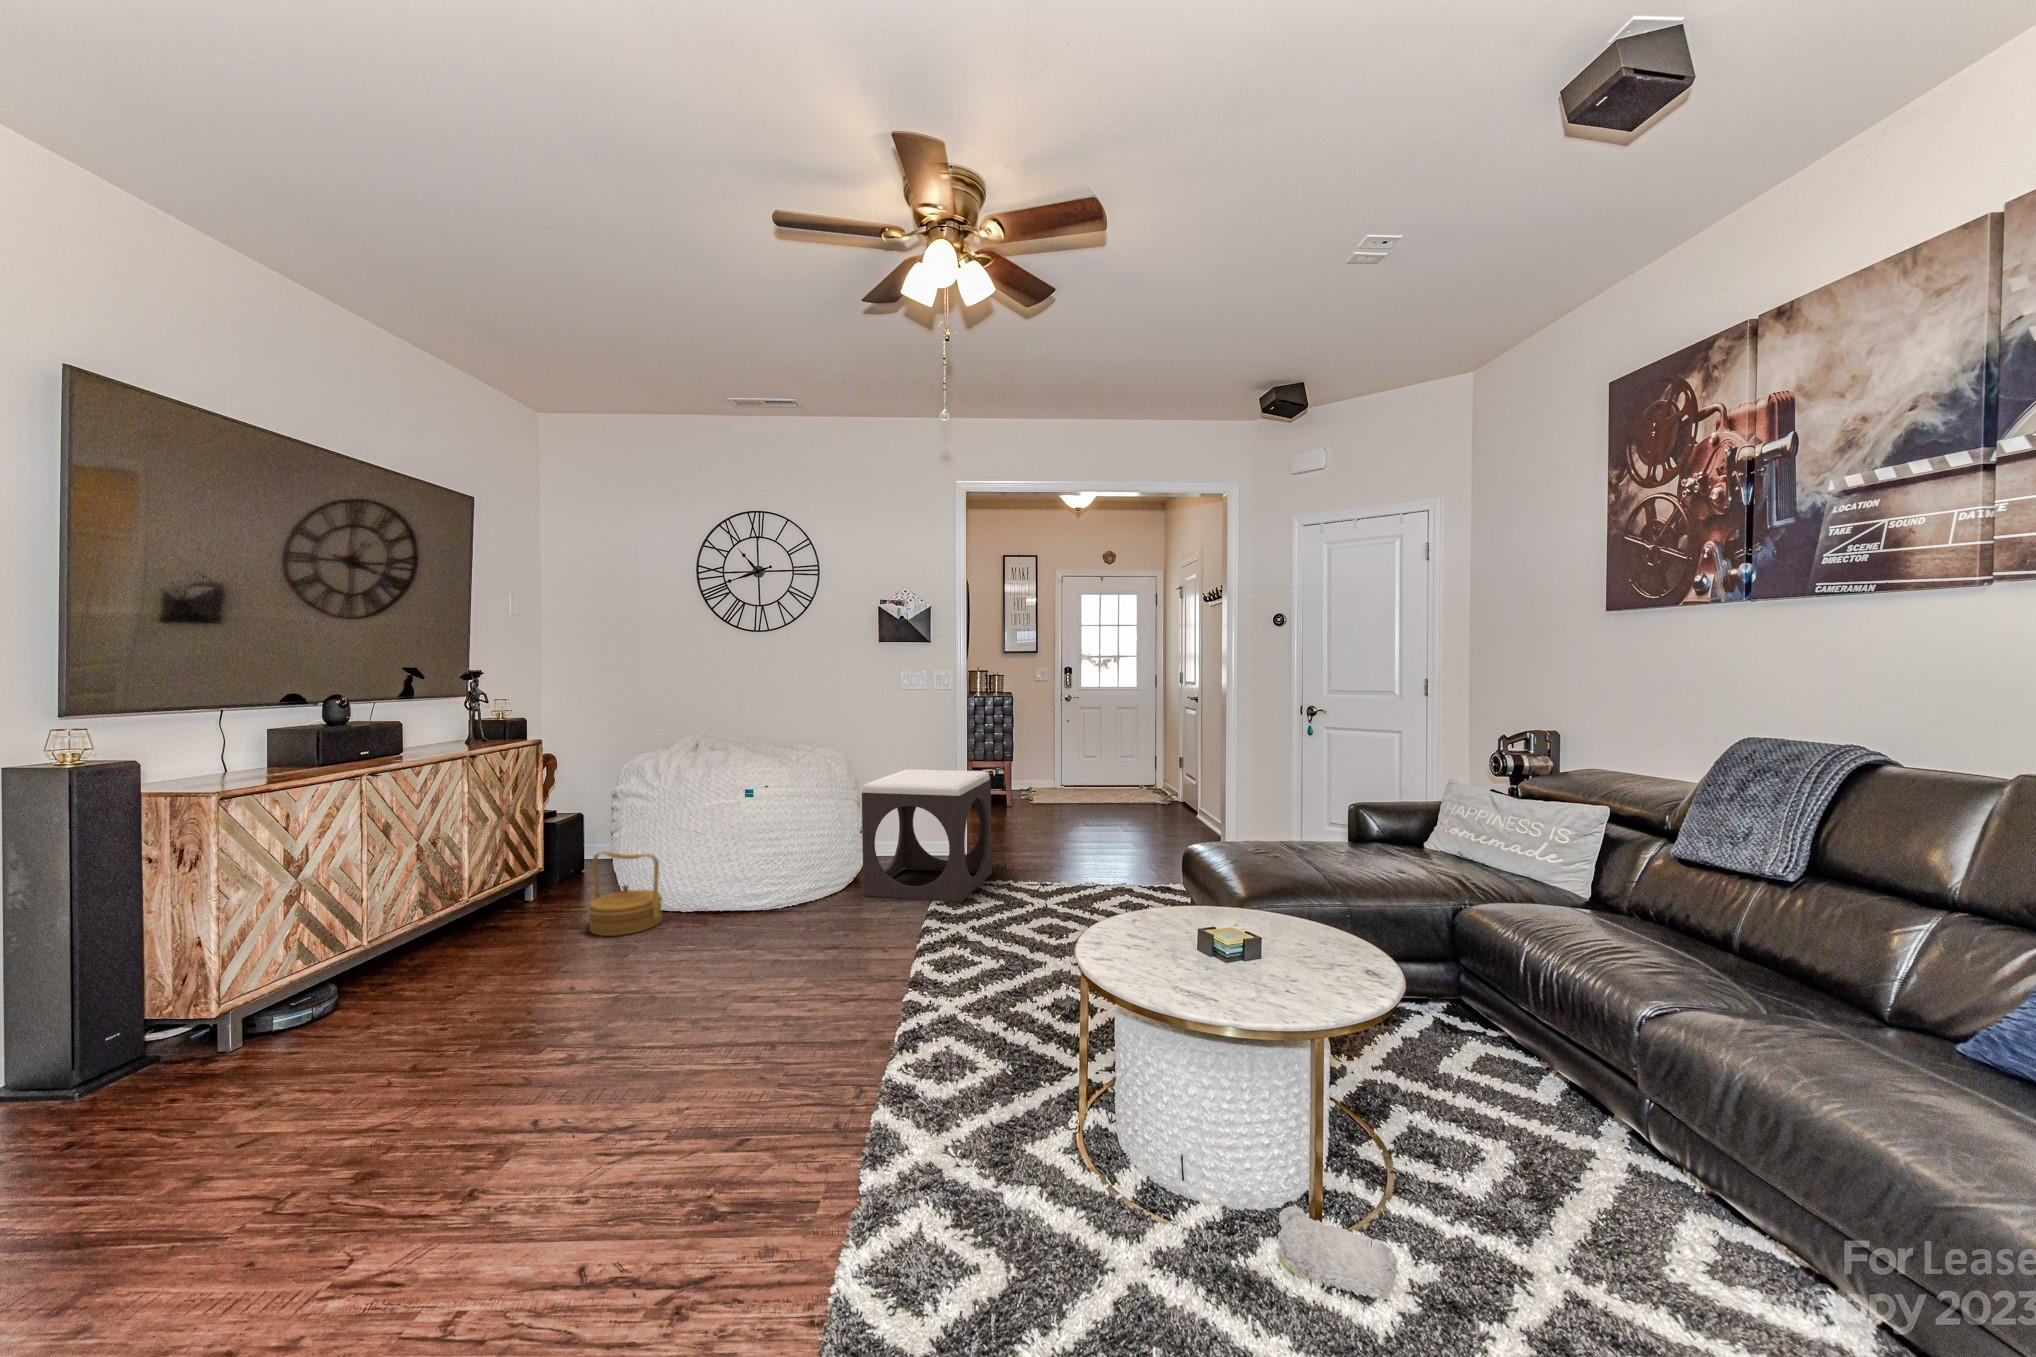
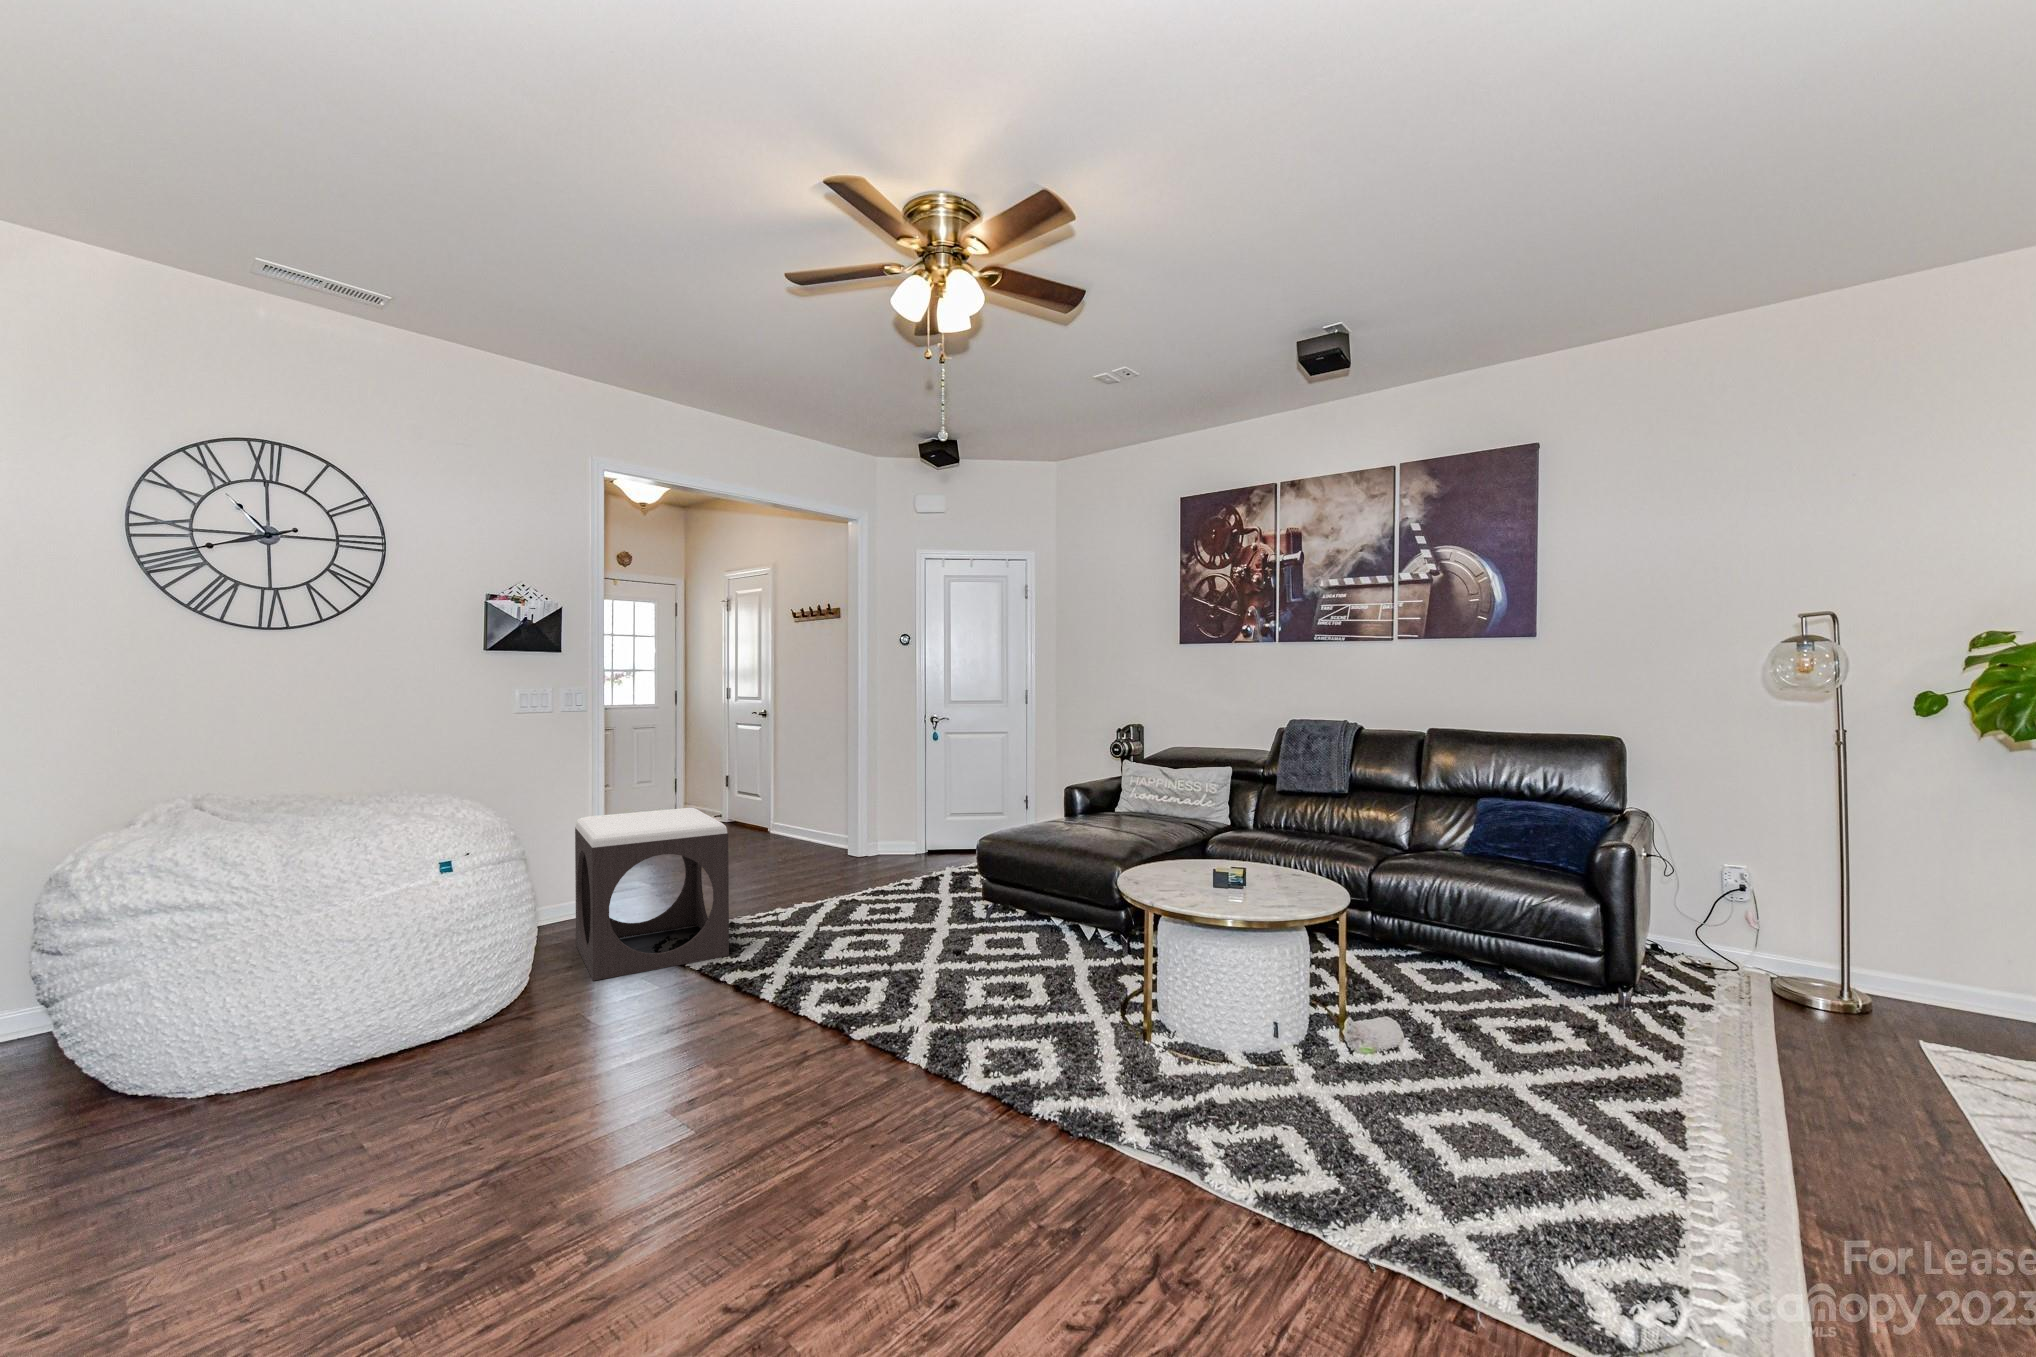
basket: present [588,851,663,936] -> none [188,984,349,1142]

